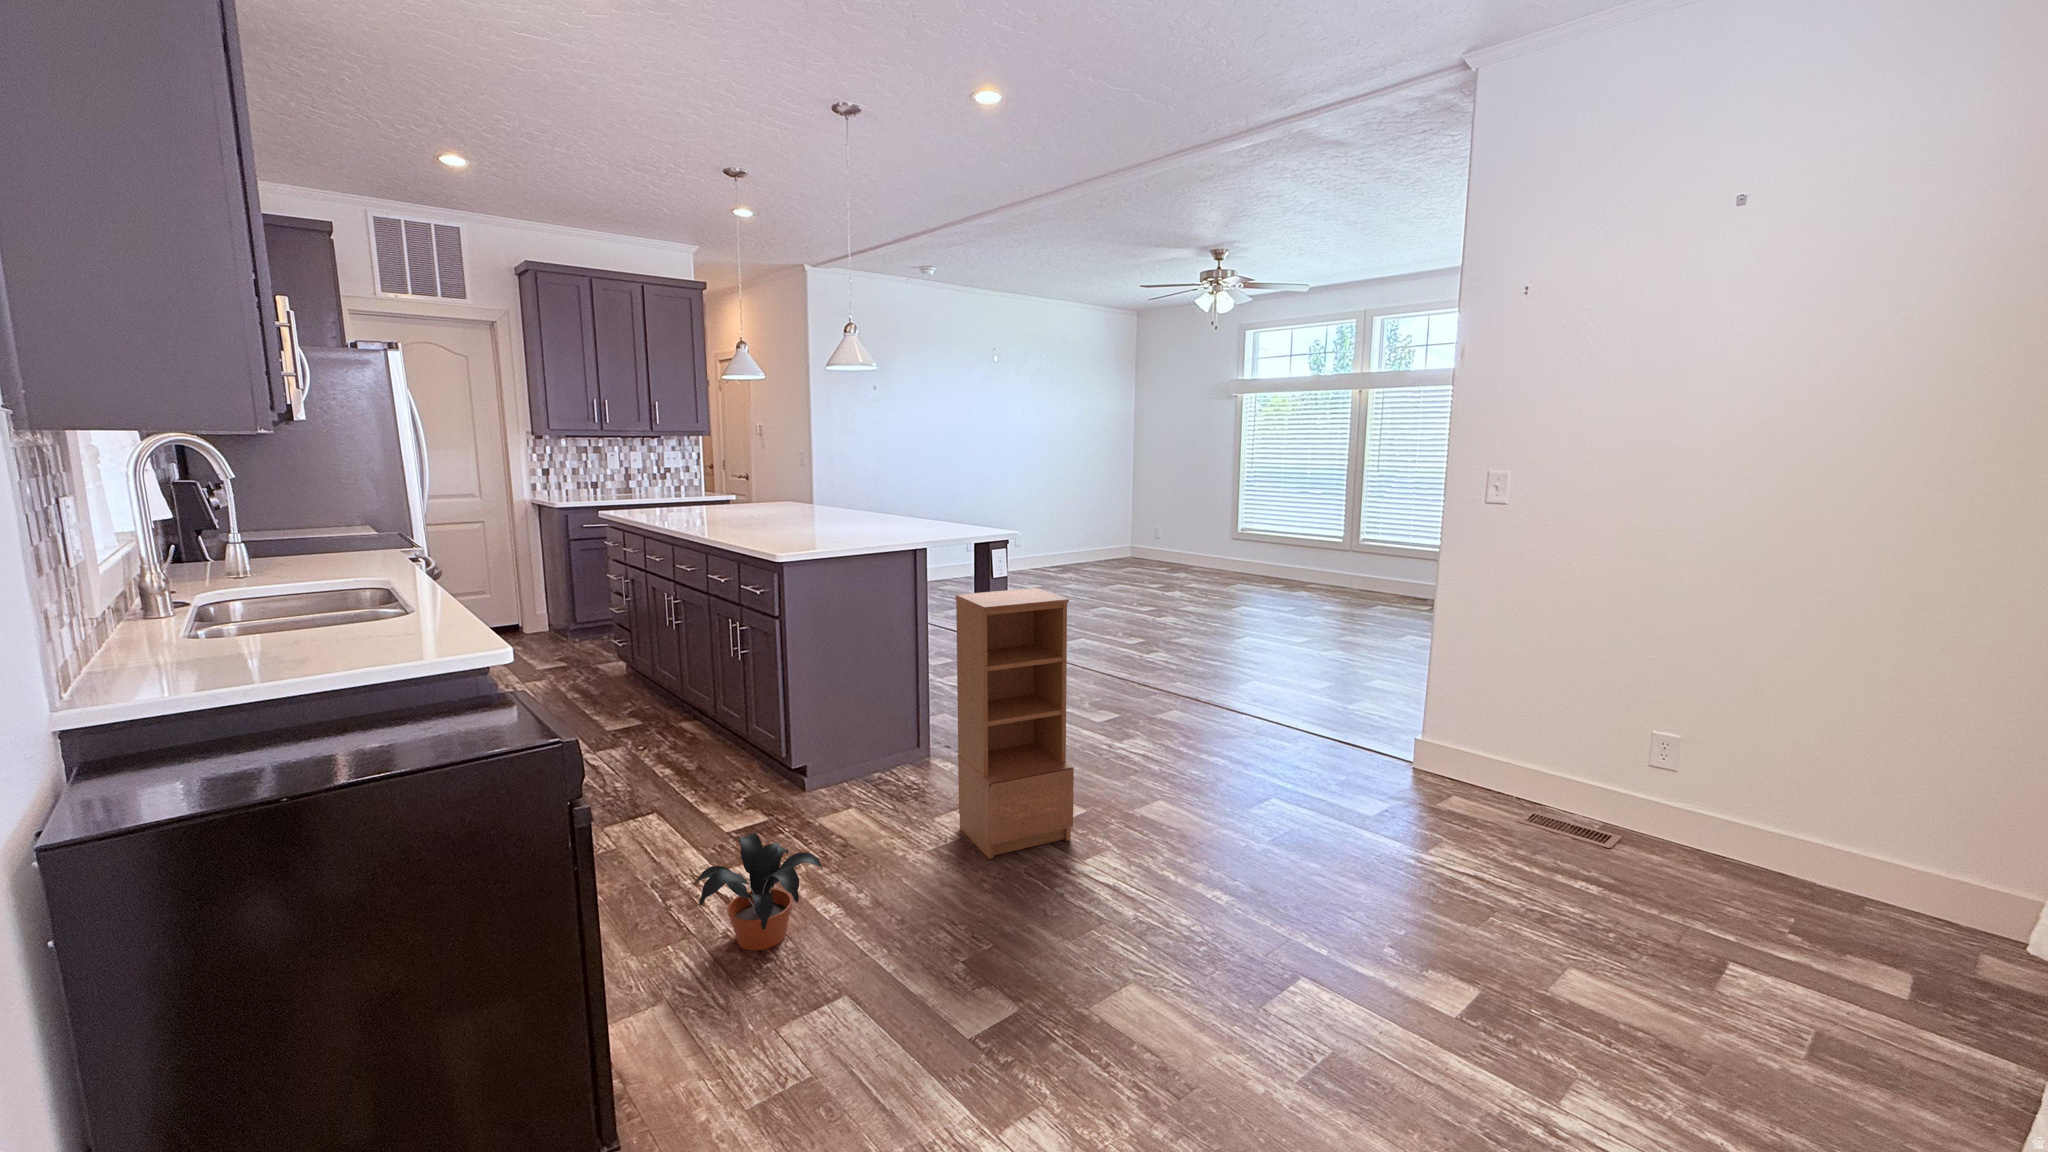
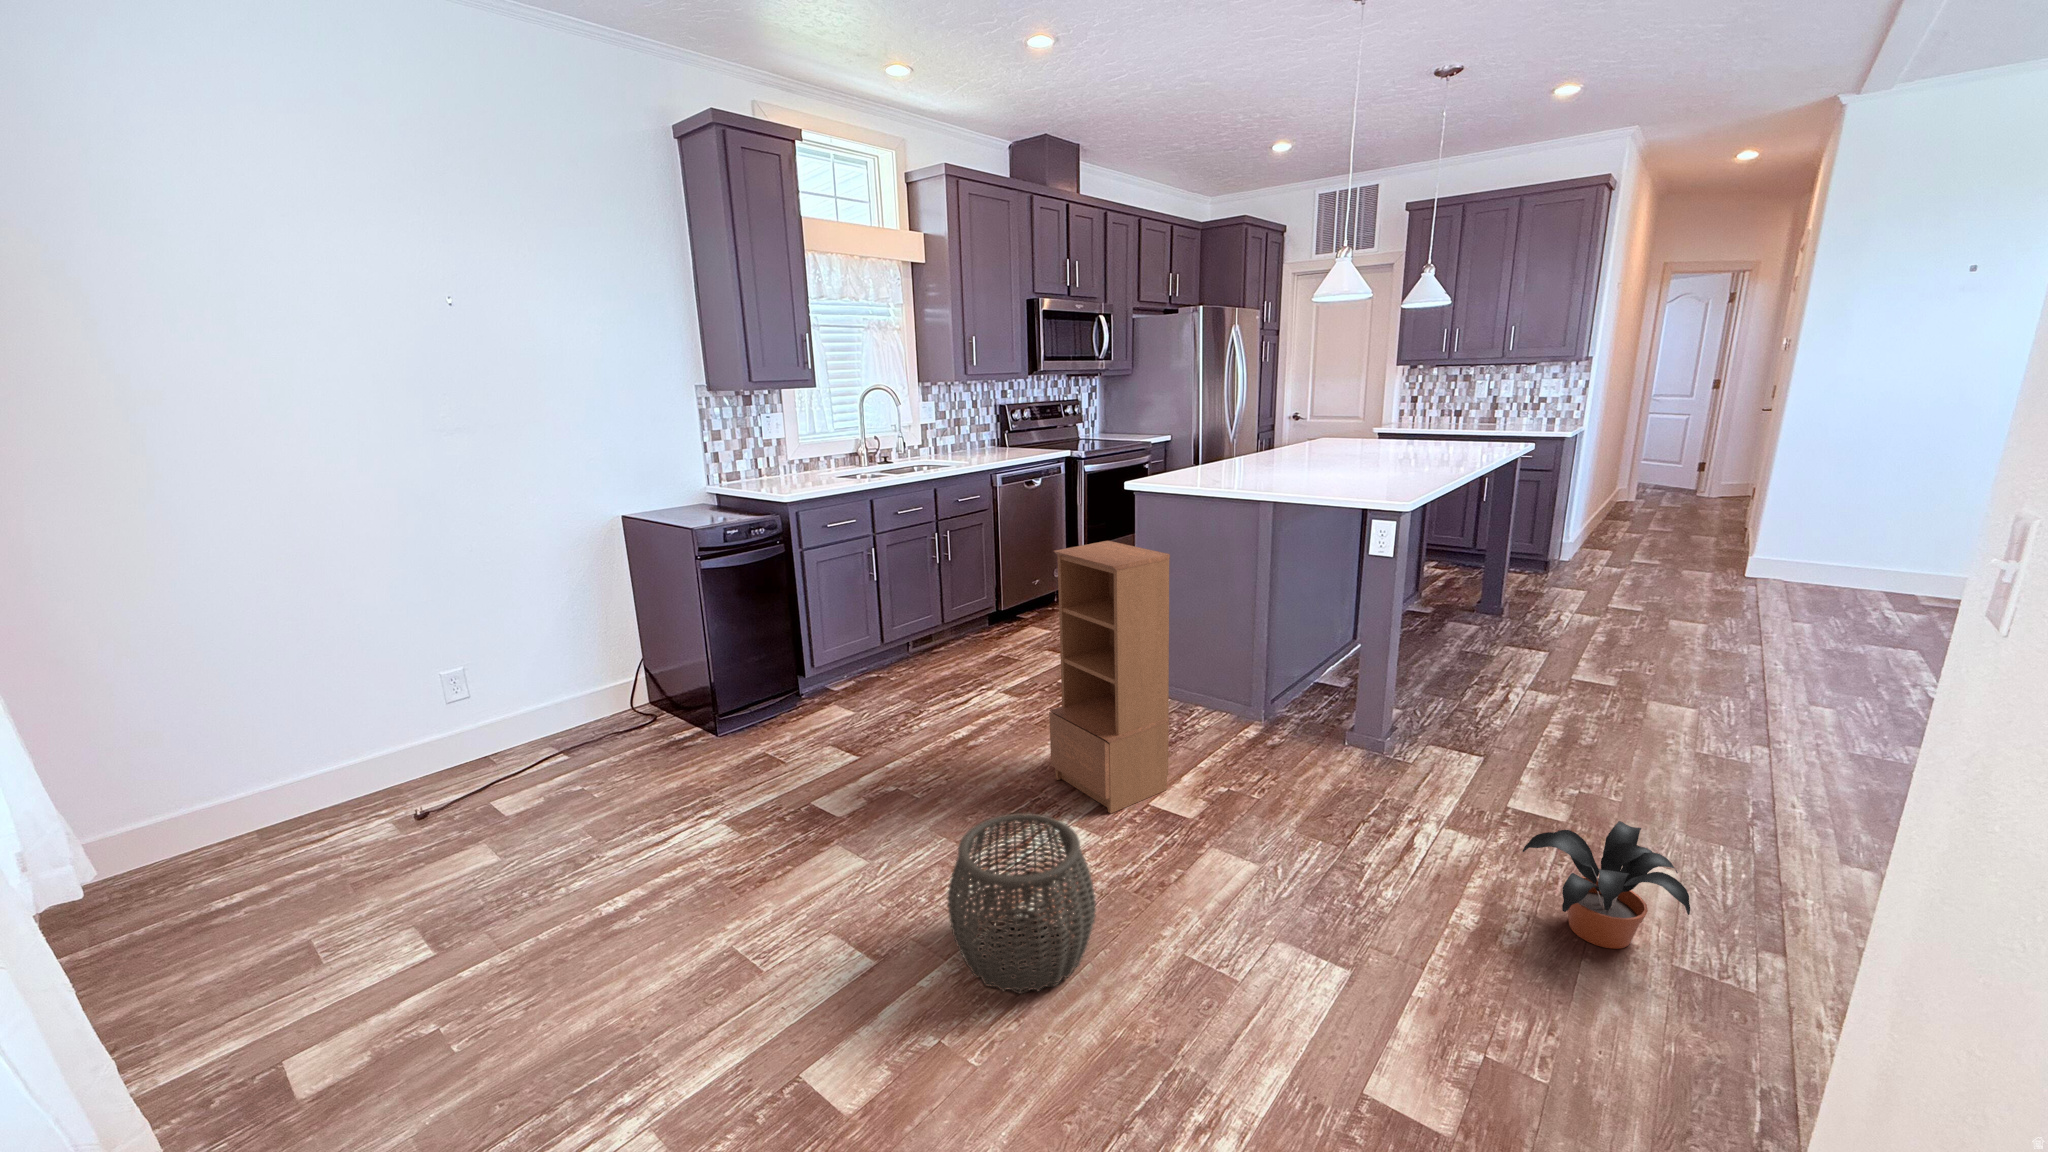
woven basket: none [1218,781,1348,924] -> present [947,813,1096,994]
potted plant: present [694,833,823,951] -> present [1523,821,1690,949]

